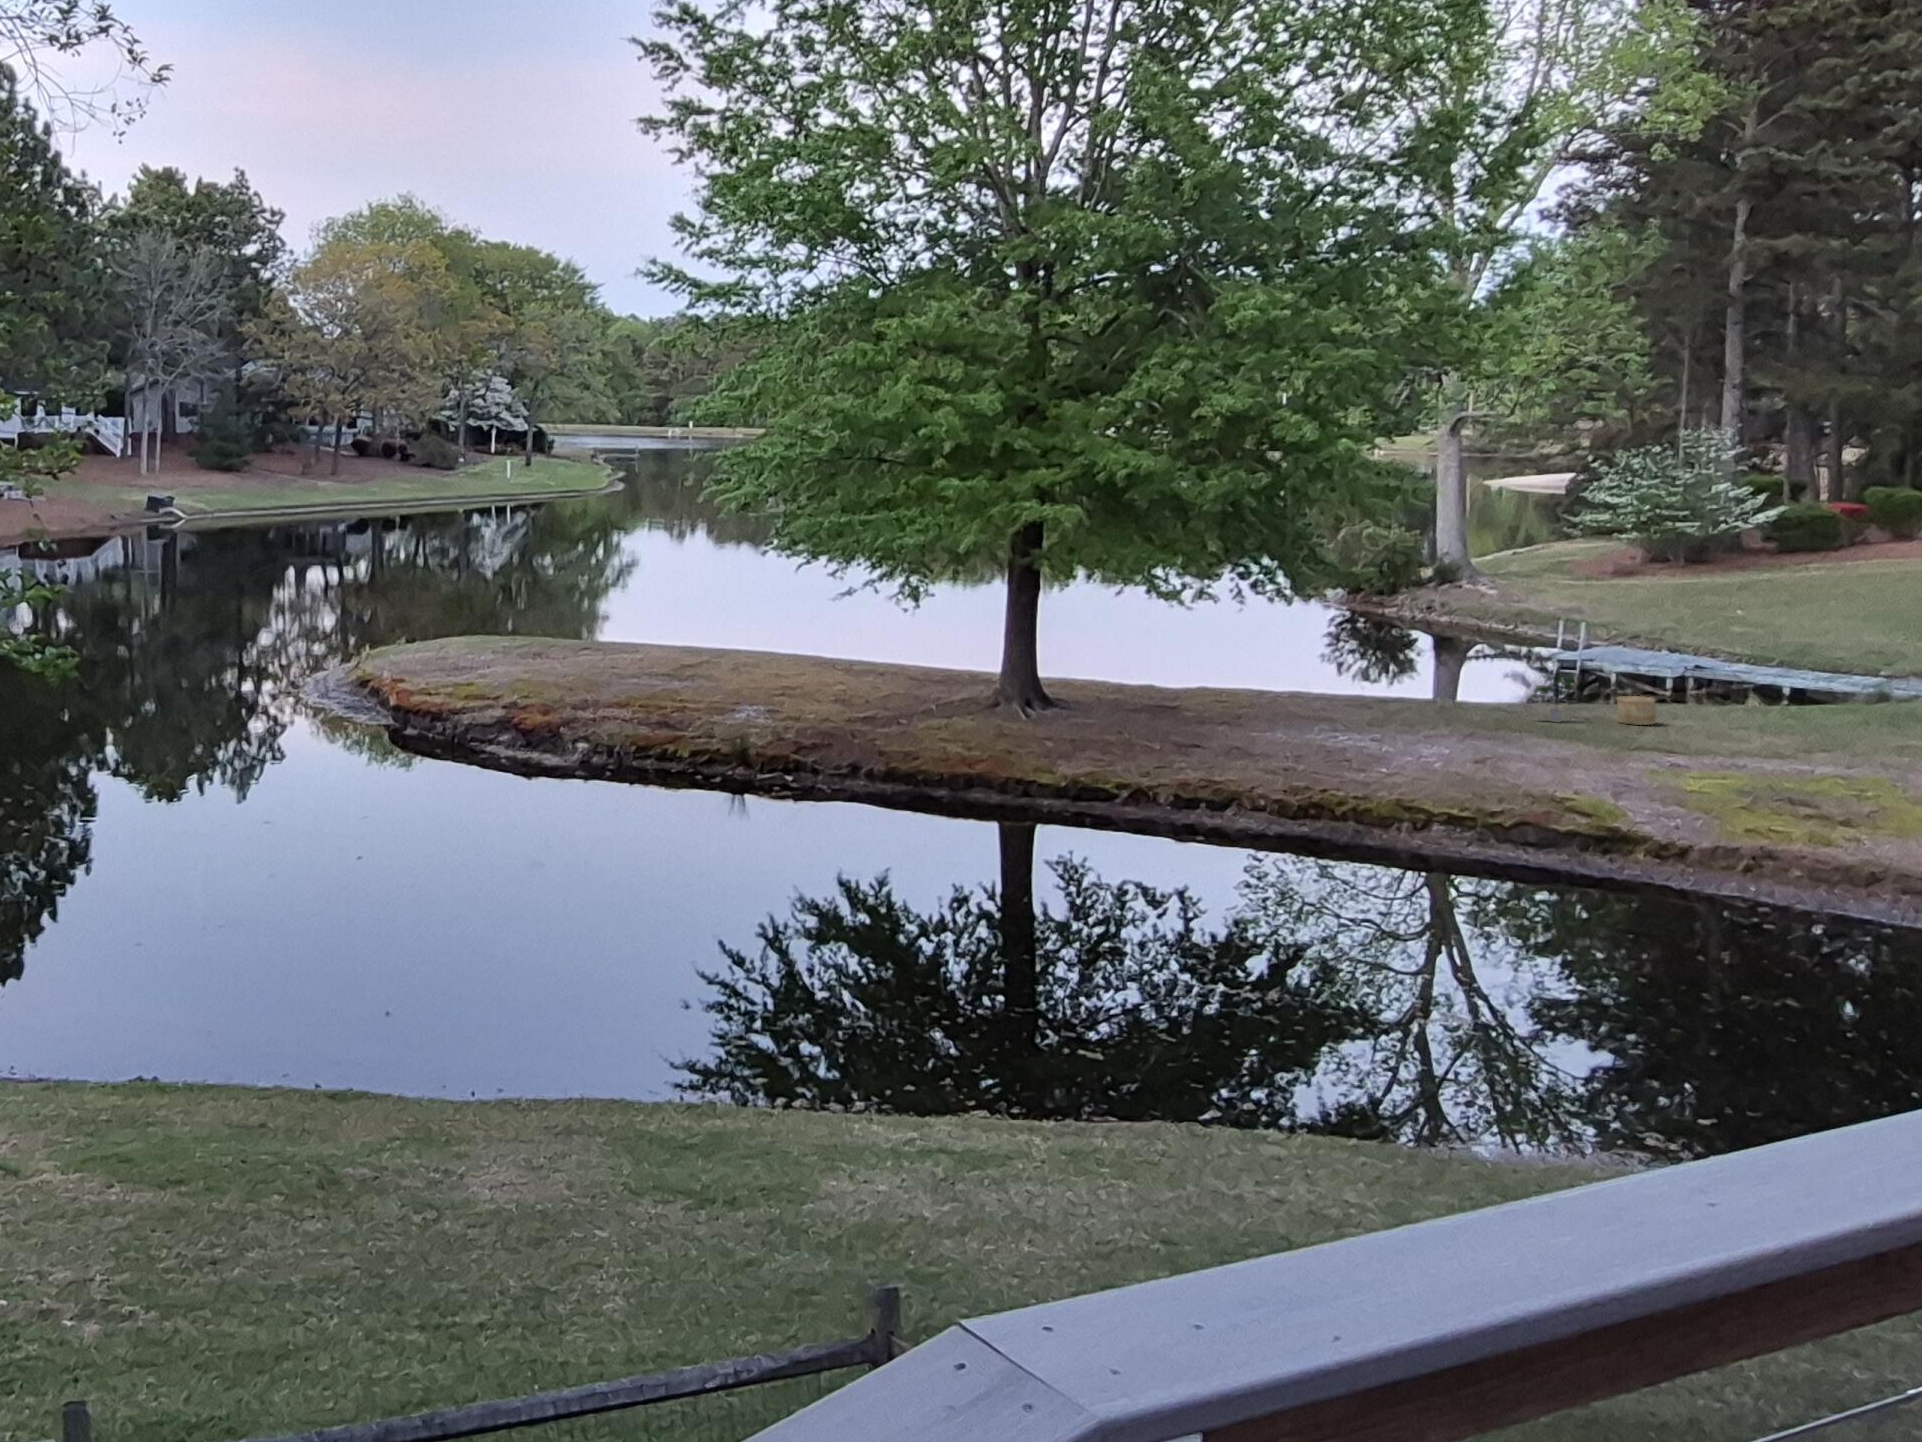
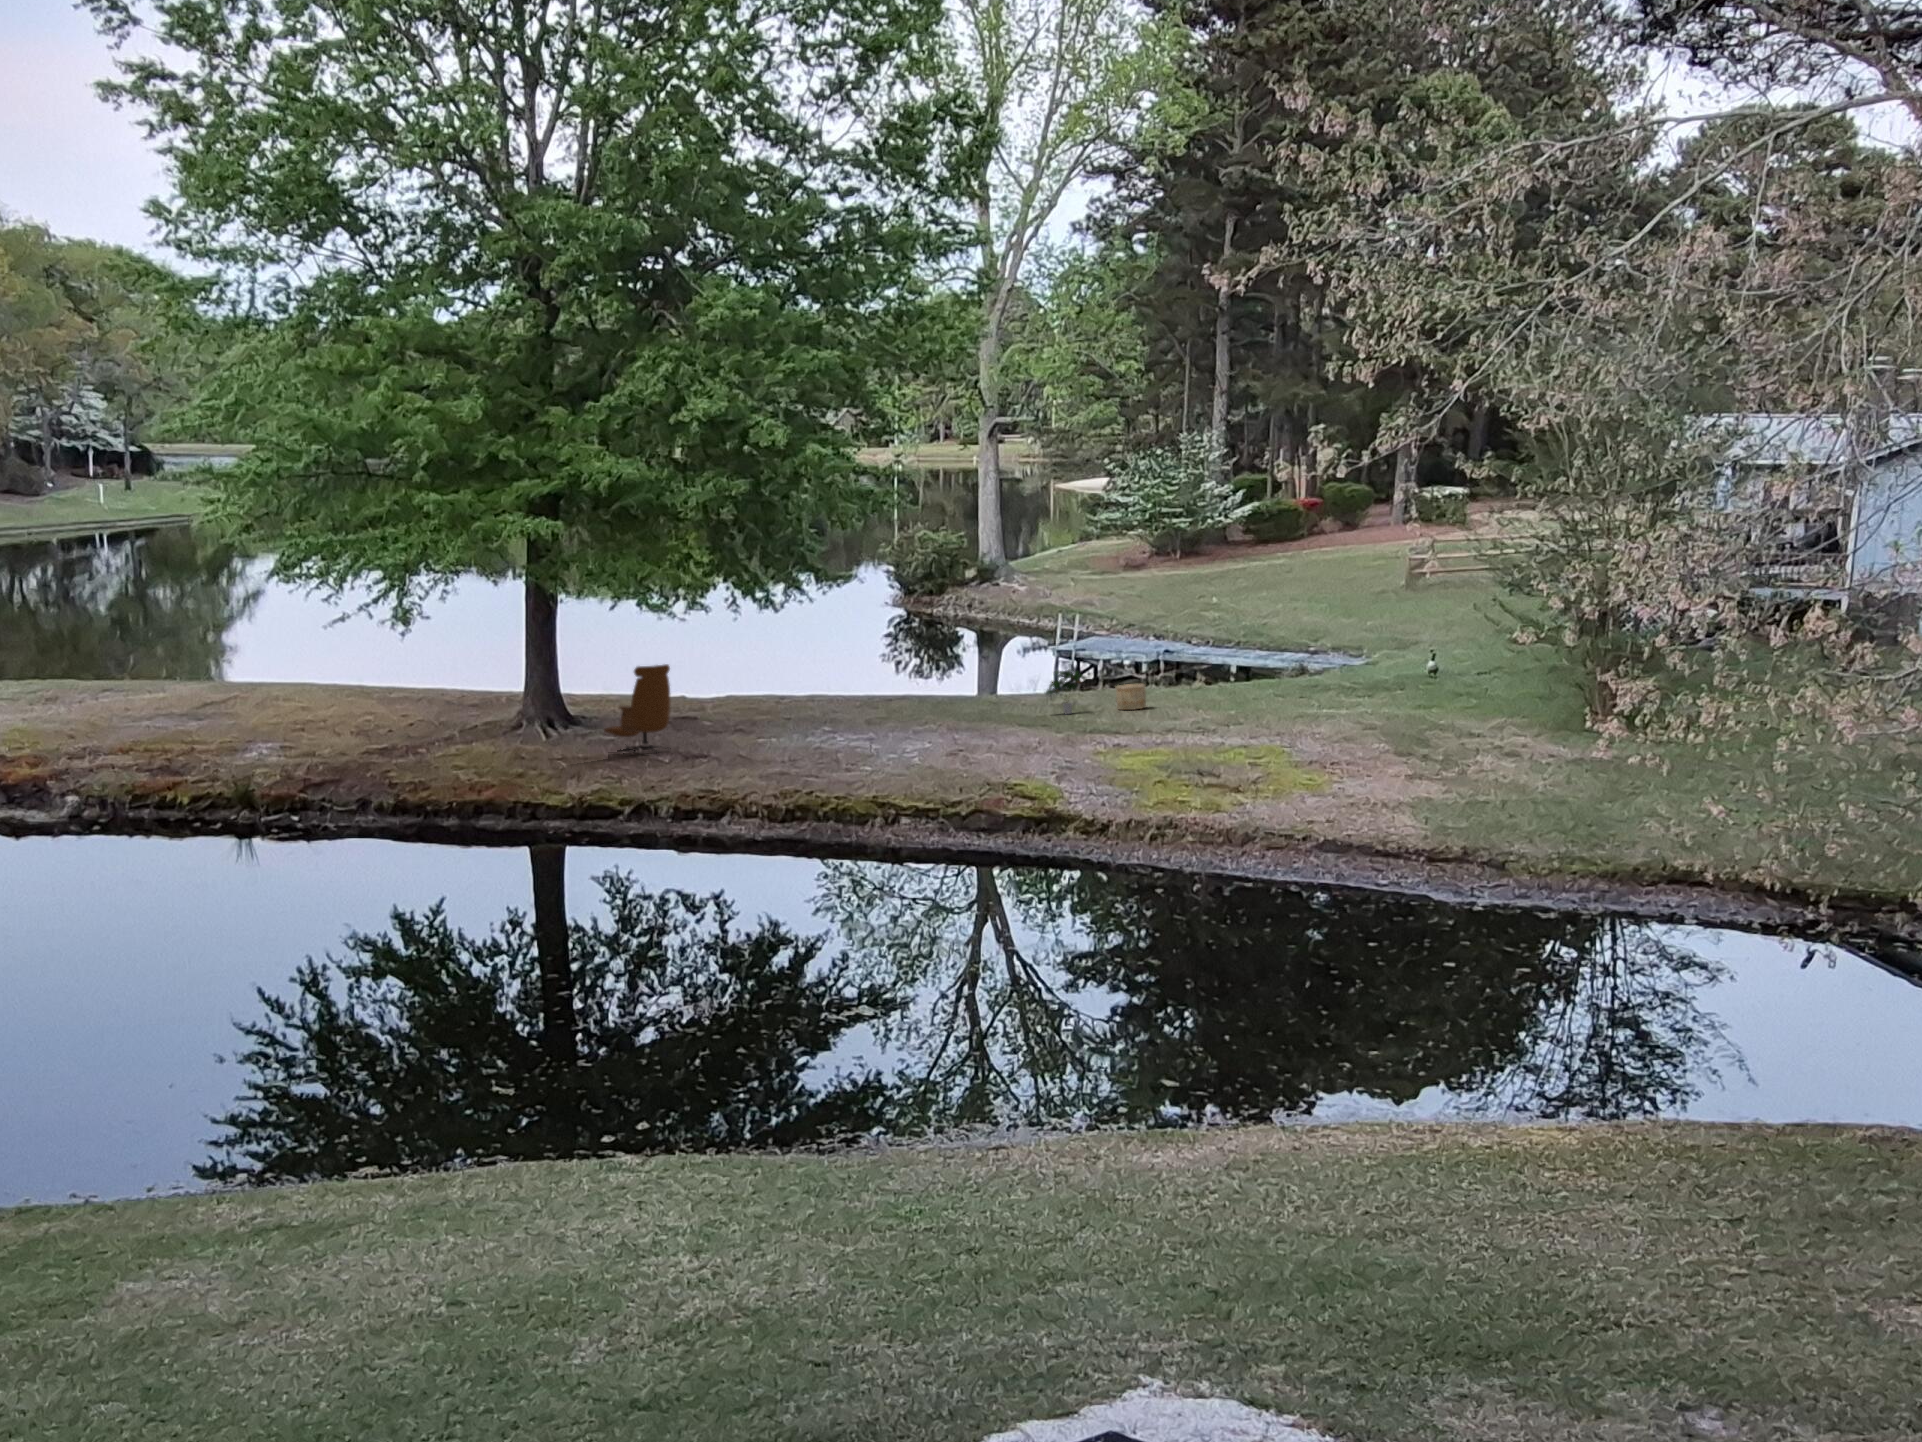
lounge chair: none [1036,636,1112,722] -> present [604,664,671,754]

